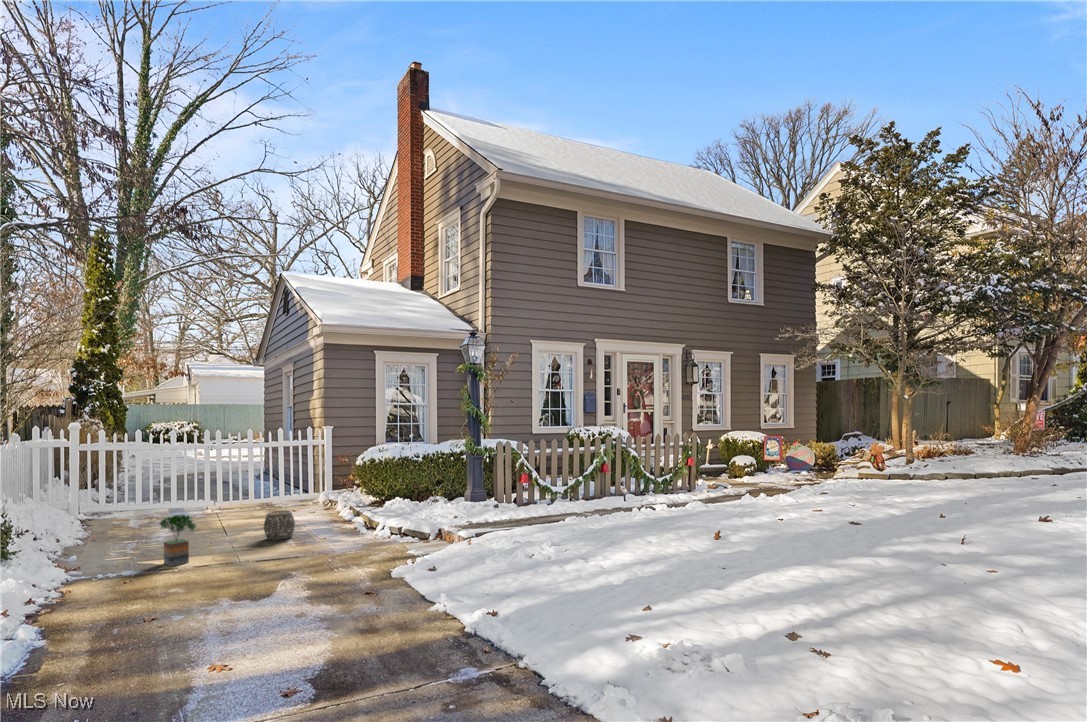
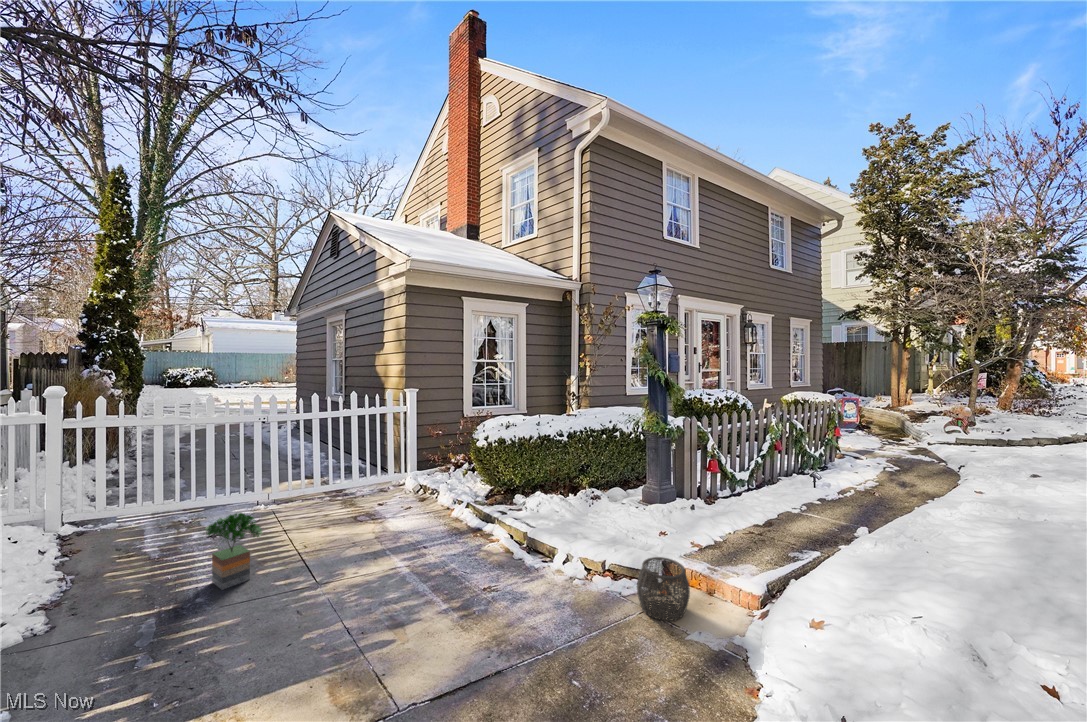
woven basket: present [264,510,295,540] -> present [637,557,690,621]

